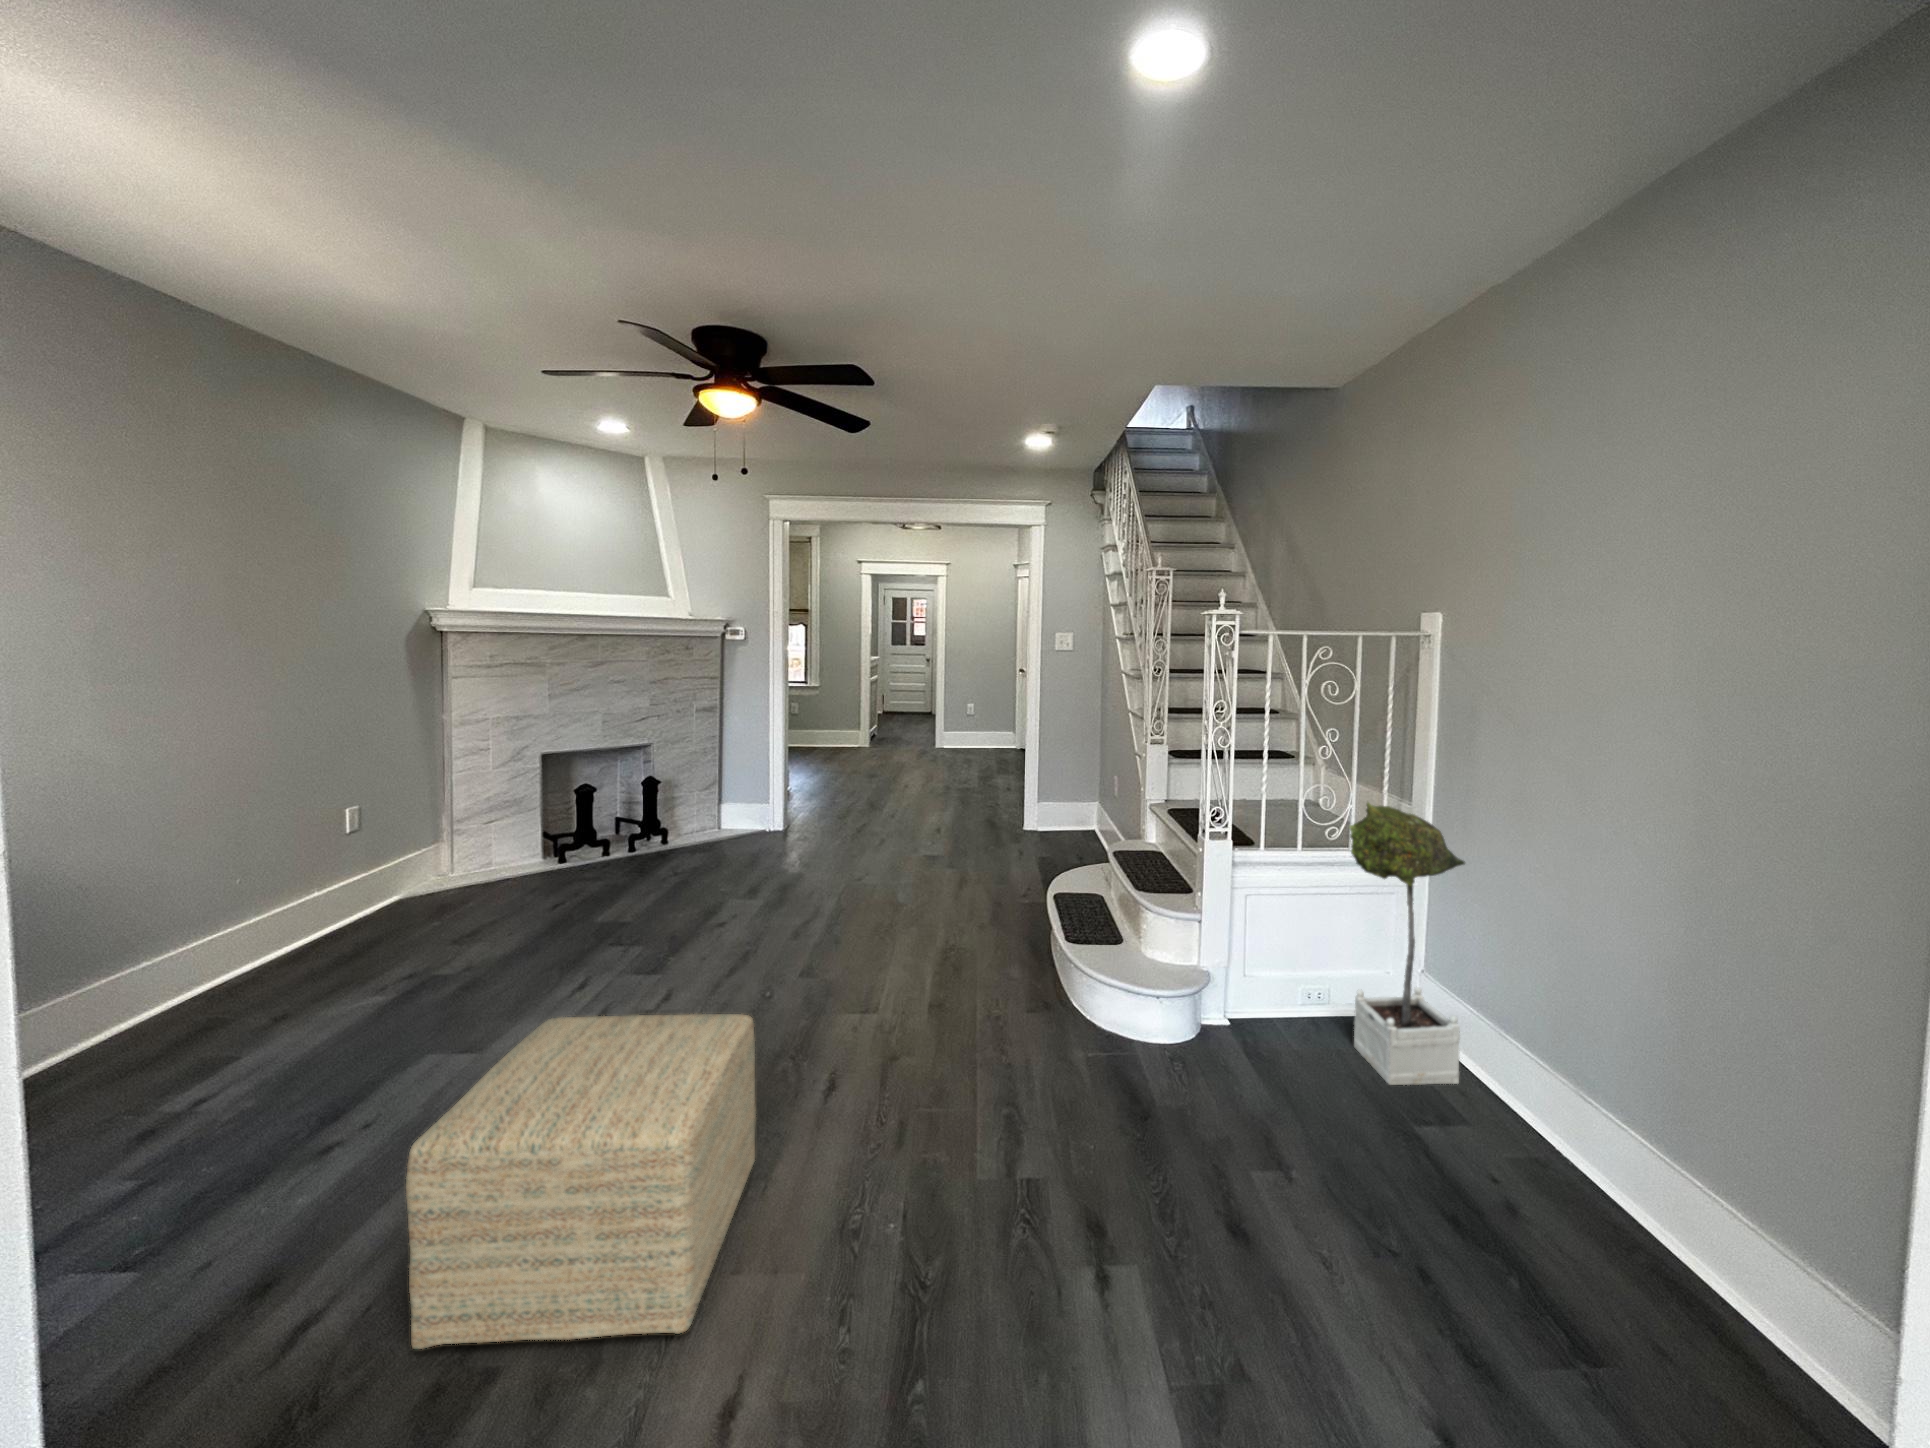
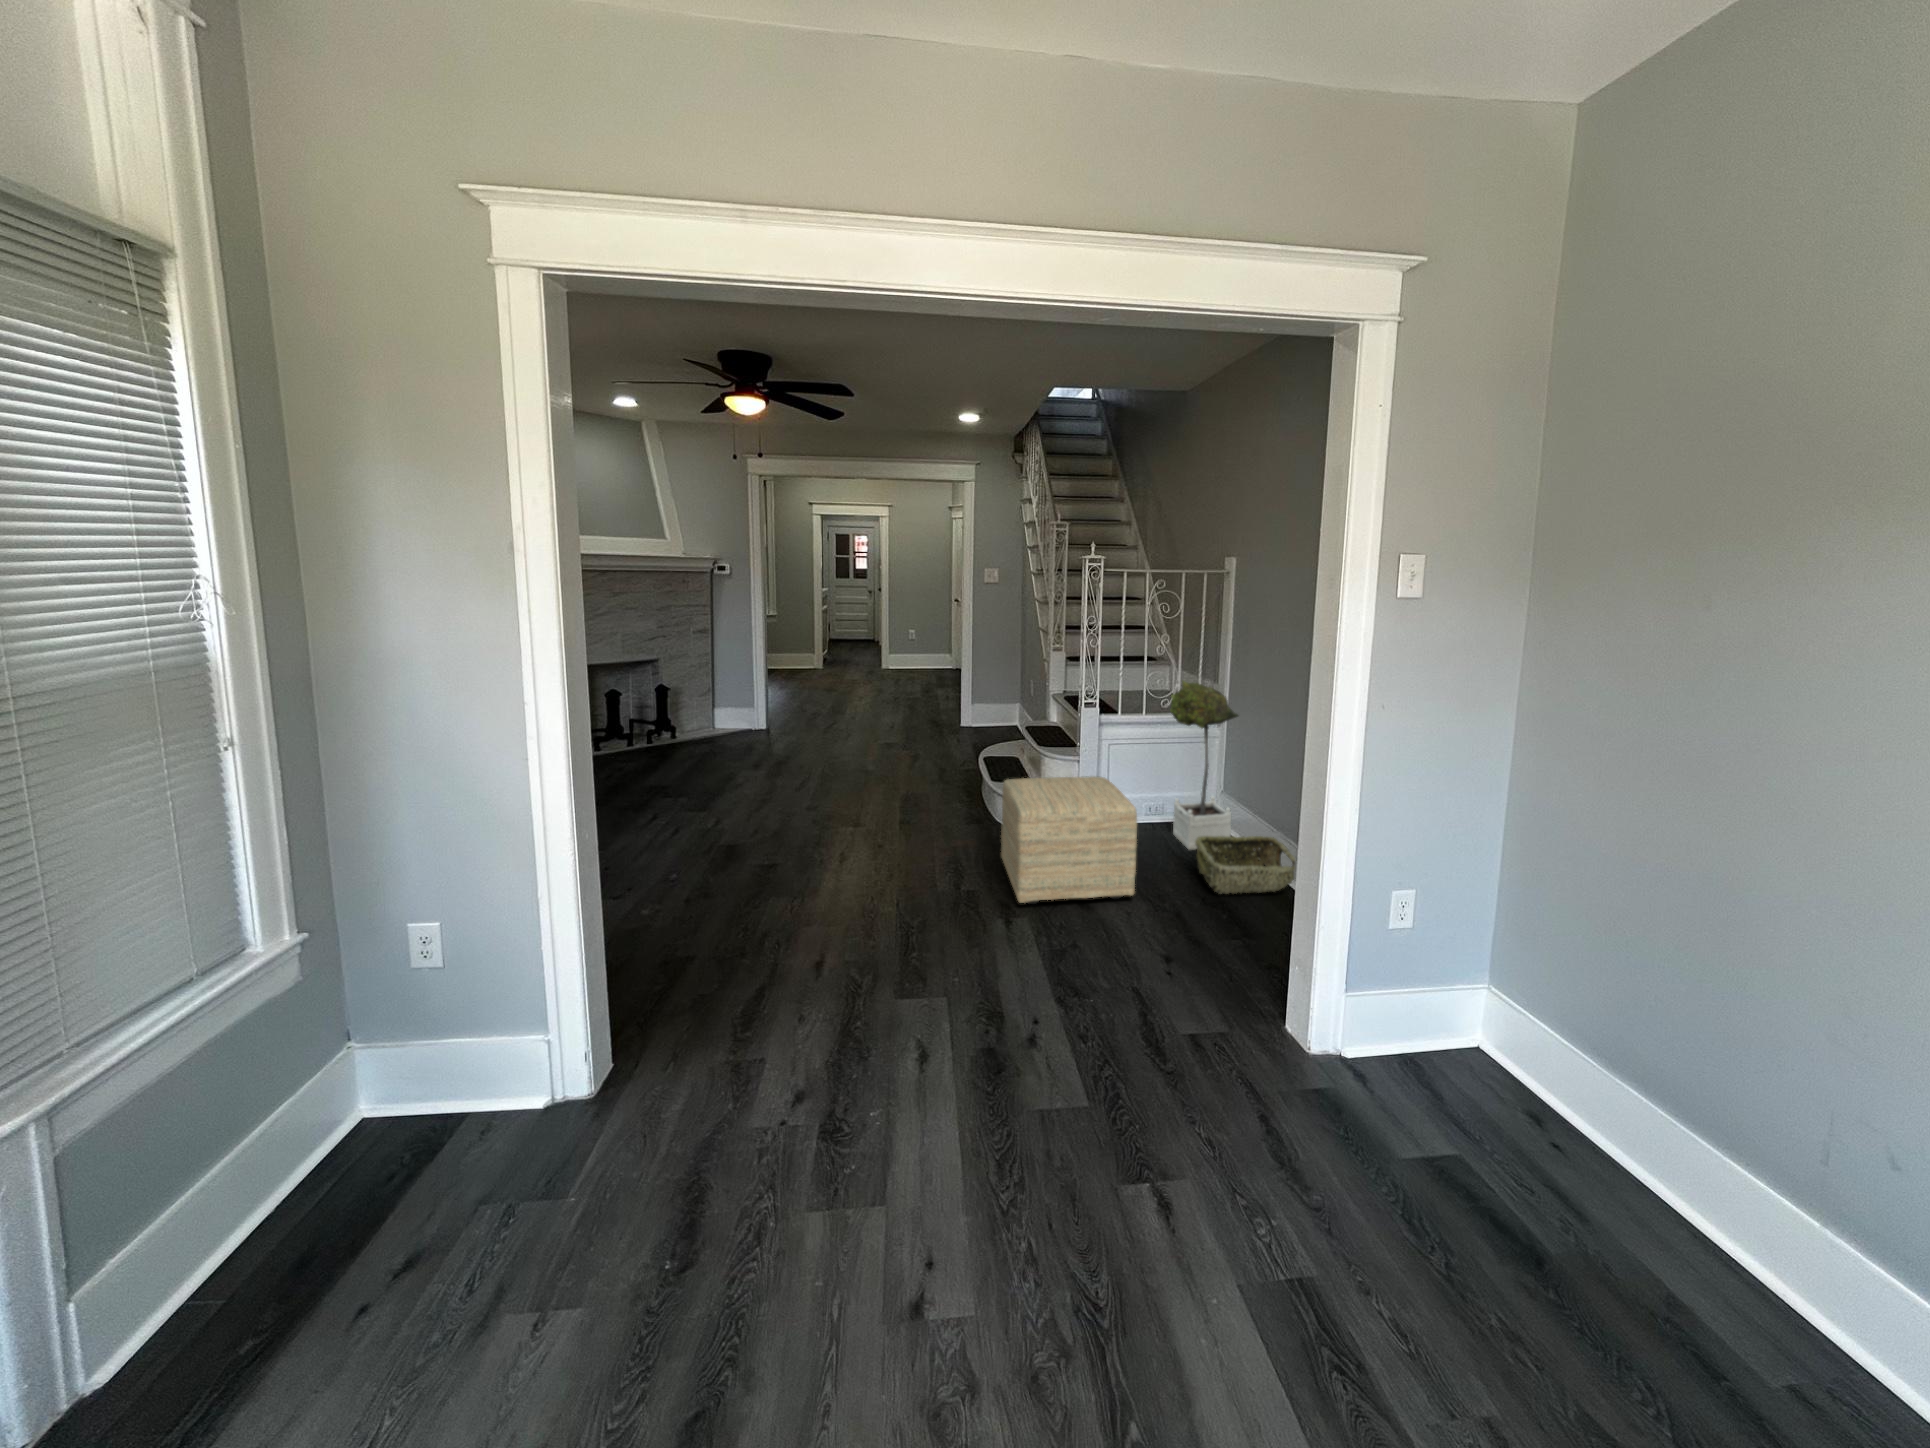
ottoman: present [406,1014,756,1349] -> present [1001,776,1137,904]
woven basket: none [1422,1087,1640,1214] -> present [1195,836,1295,894]

